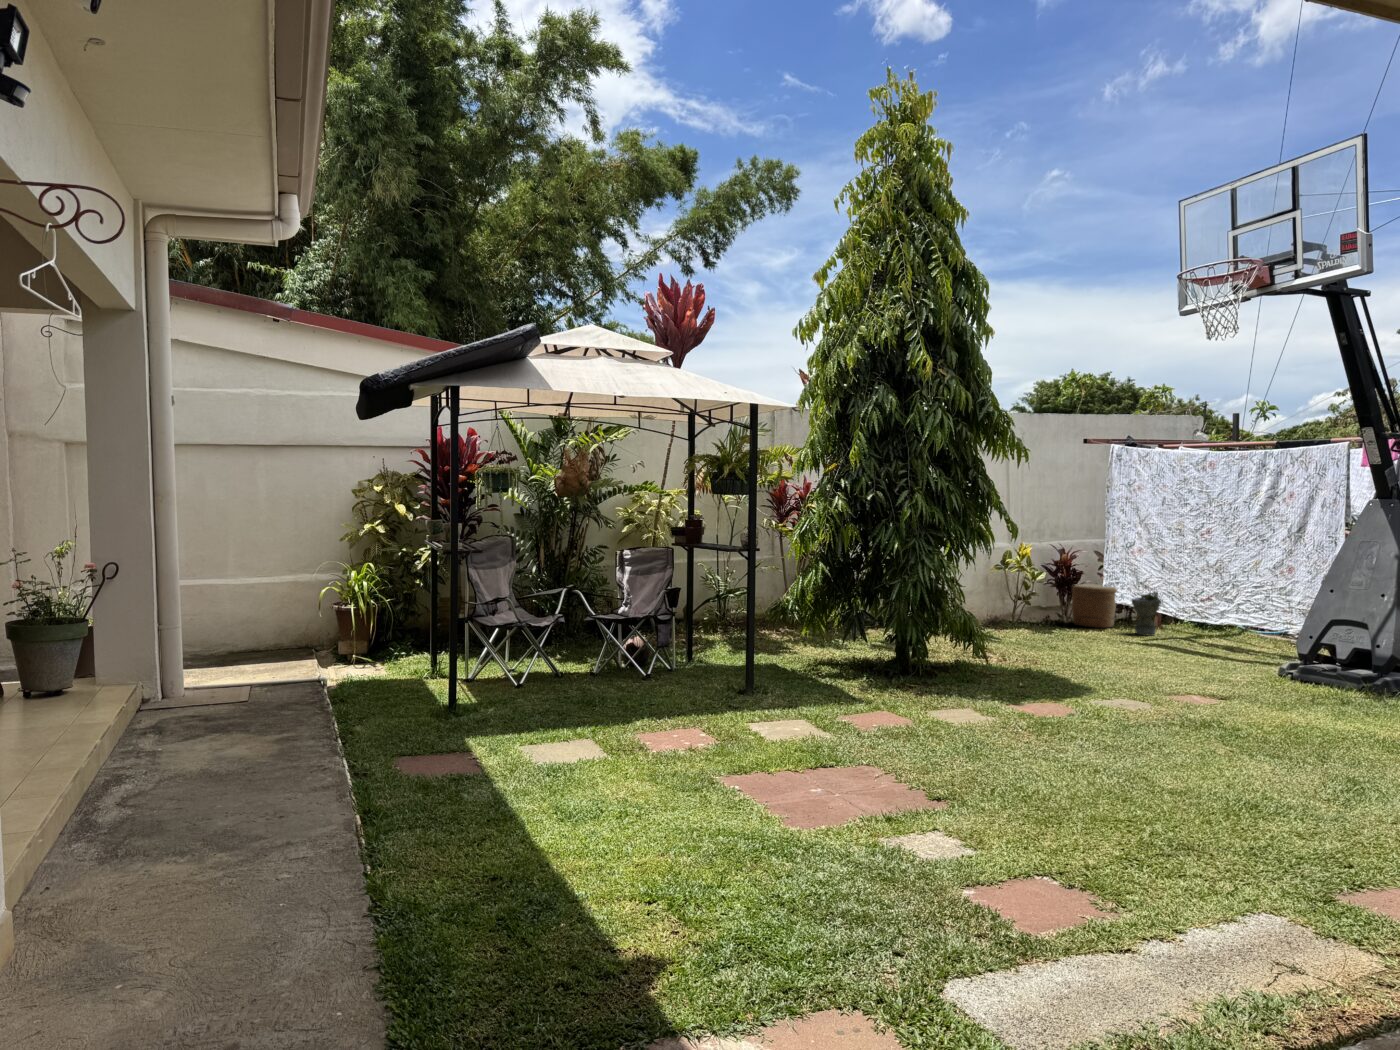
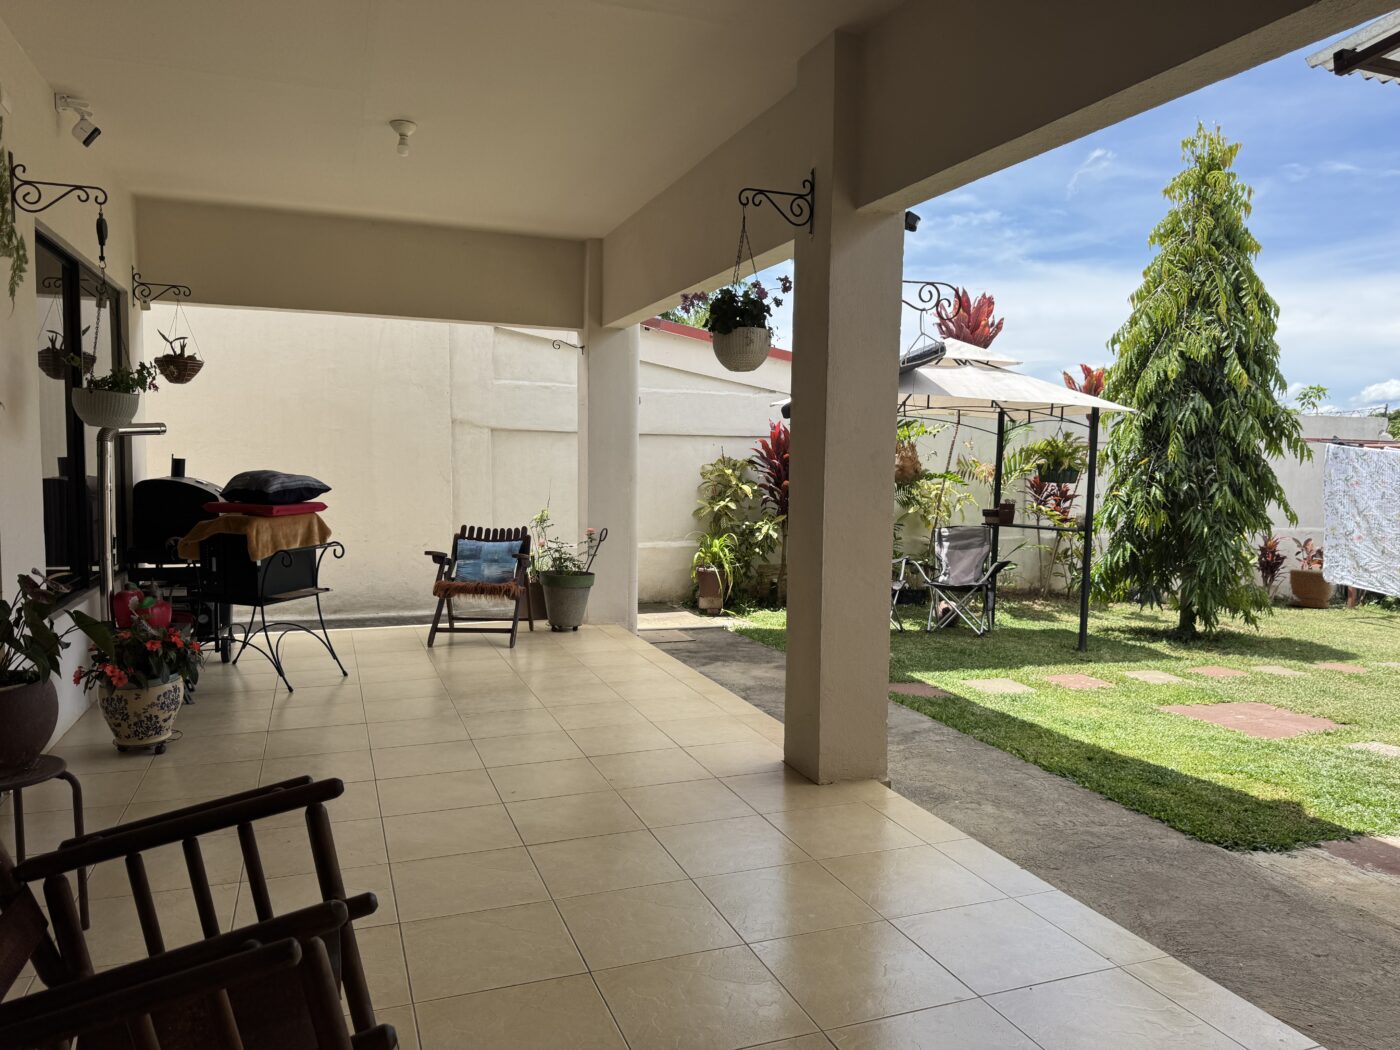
planter: present [1132,591,1161,636] -> none [1353,575,1382,615]

